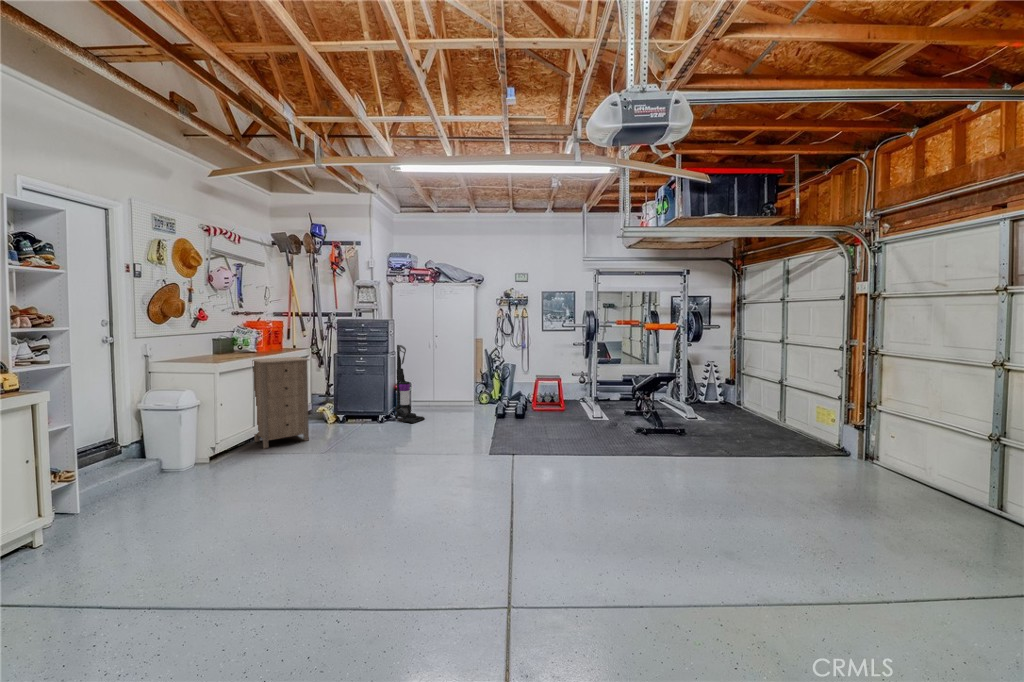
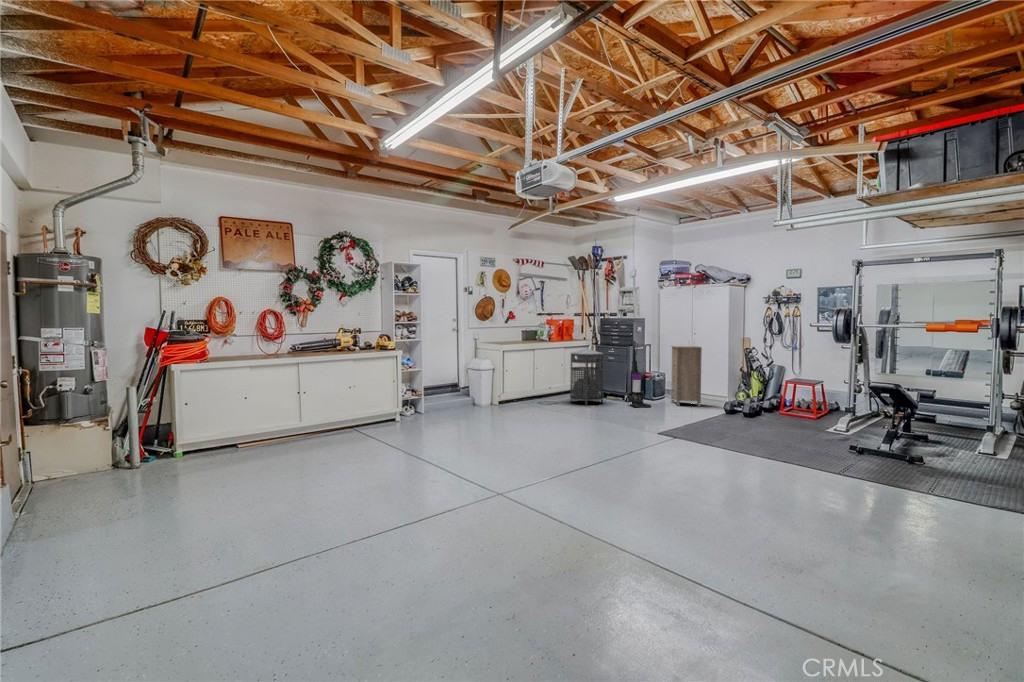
storage cabinet: present [252,357,309,449] -> present [671,346,702,406]
trash can: none [320,359,366,432] -> present [570,349,603,405]

